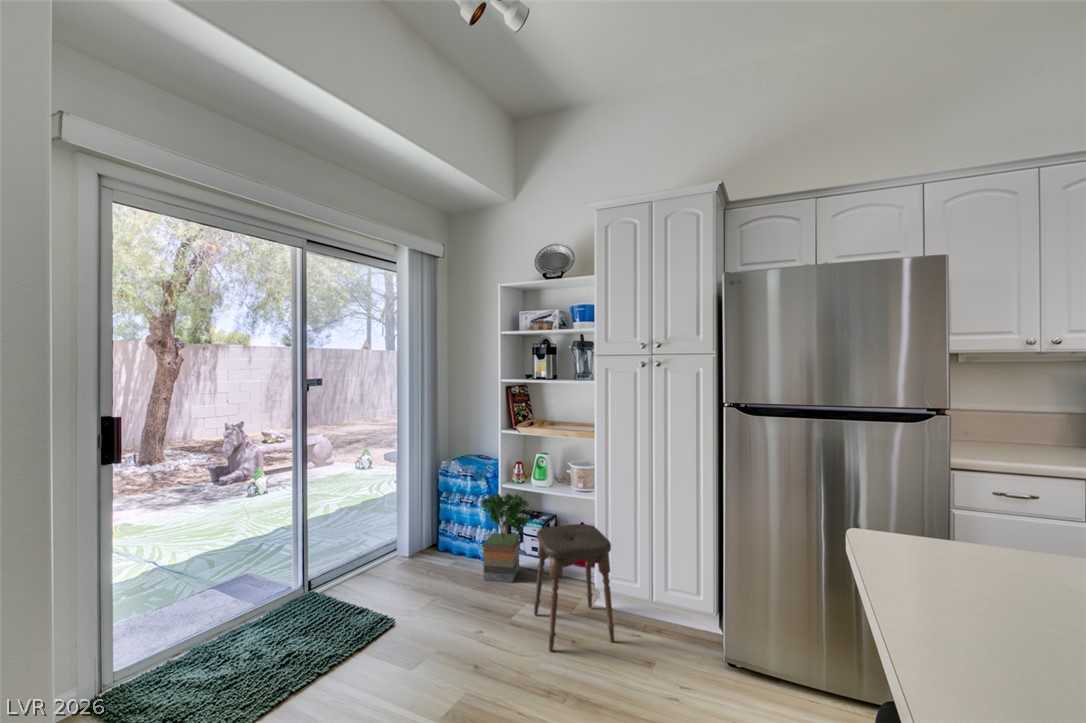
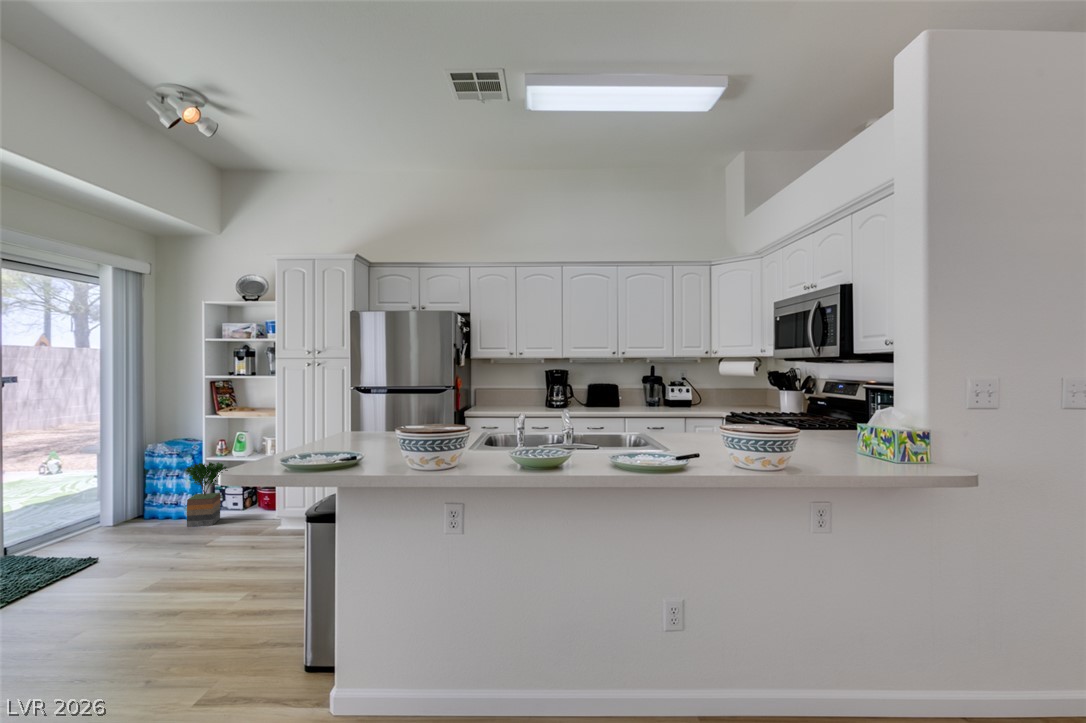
stool: present [534,524,614,652] -> none [226,472,282,547]

